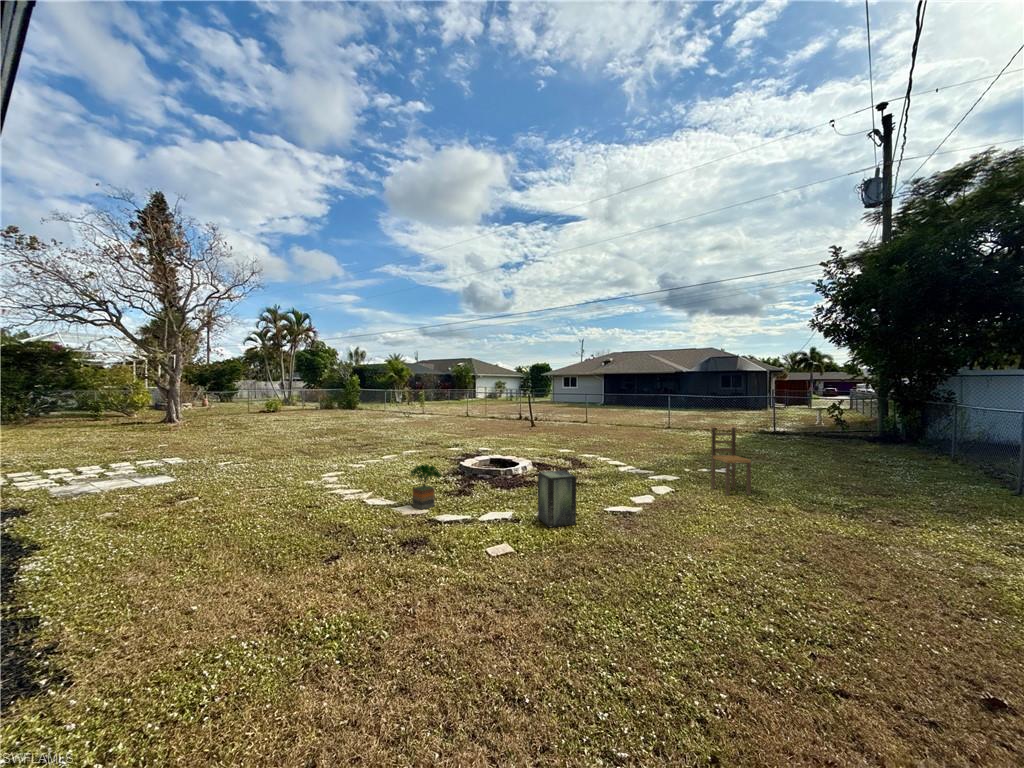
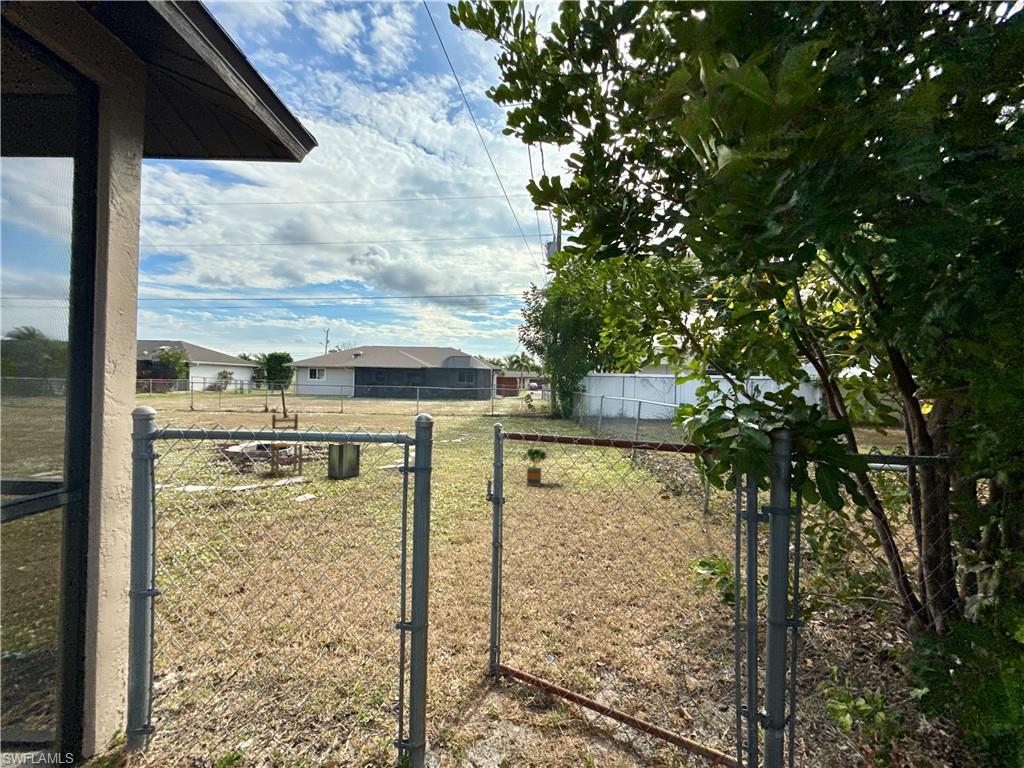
chair: present [711,427,751,495] -> present [271,414,302,478]
potted tree: present [410,465,441,510] -> present [523,449,547,486]

